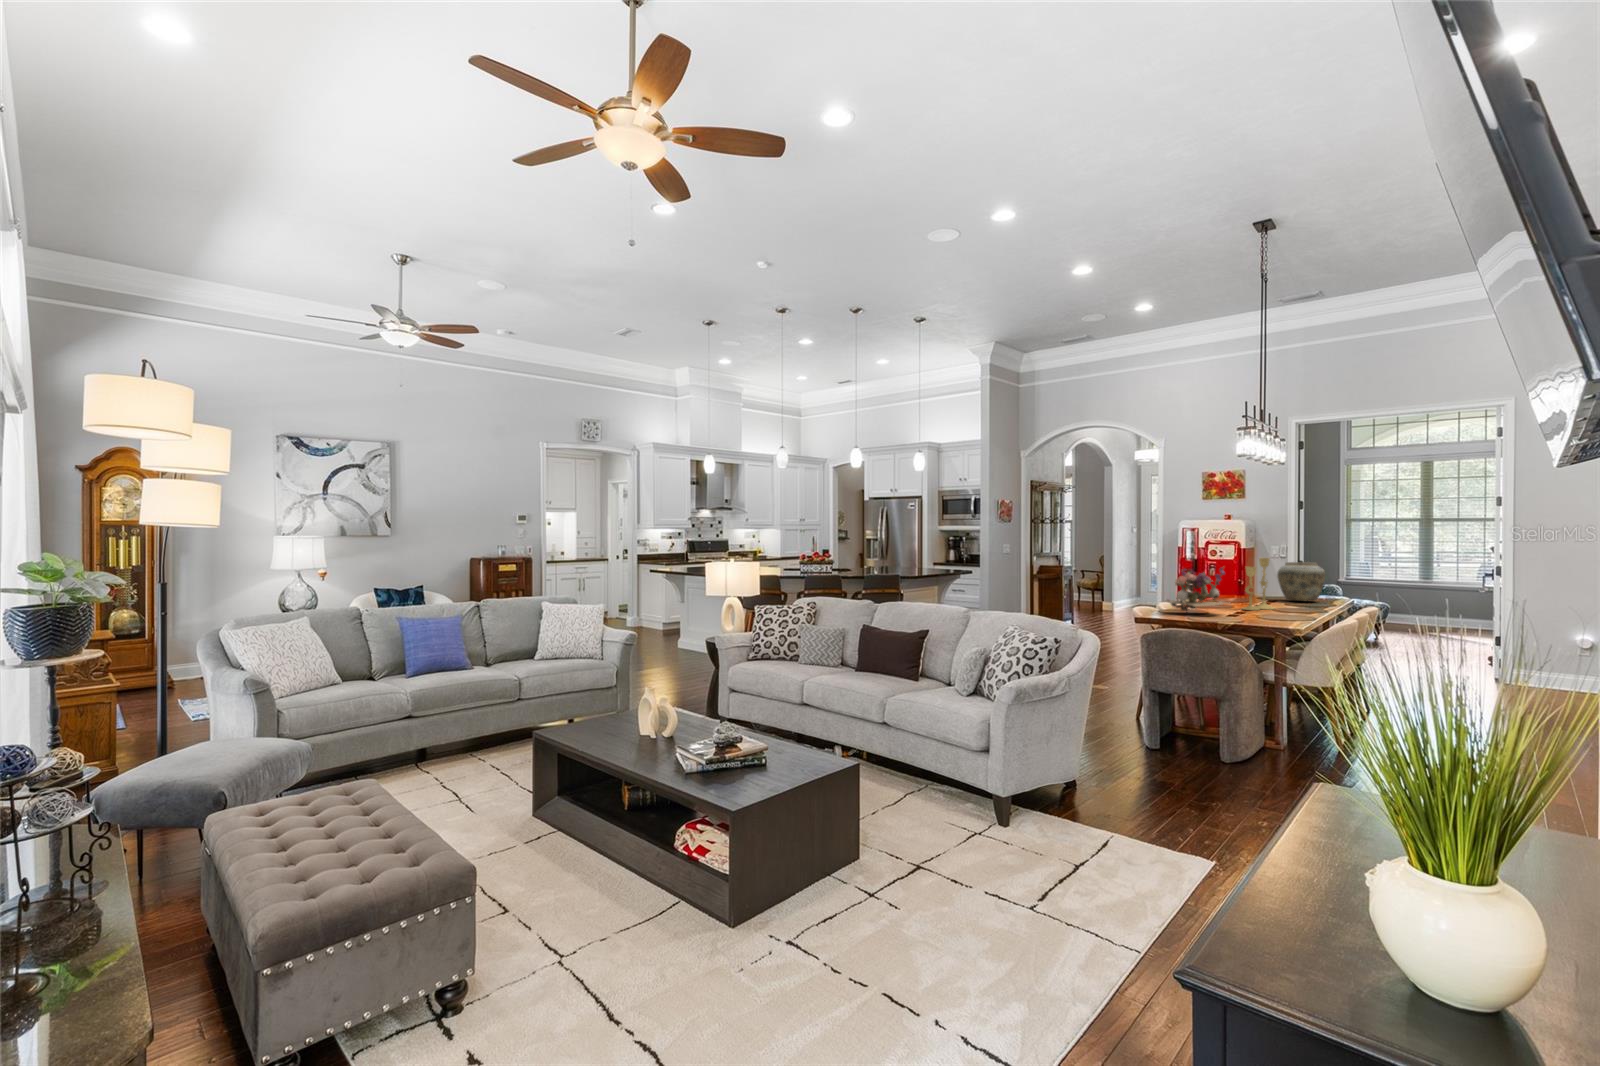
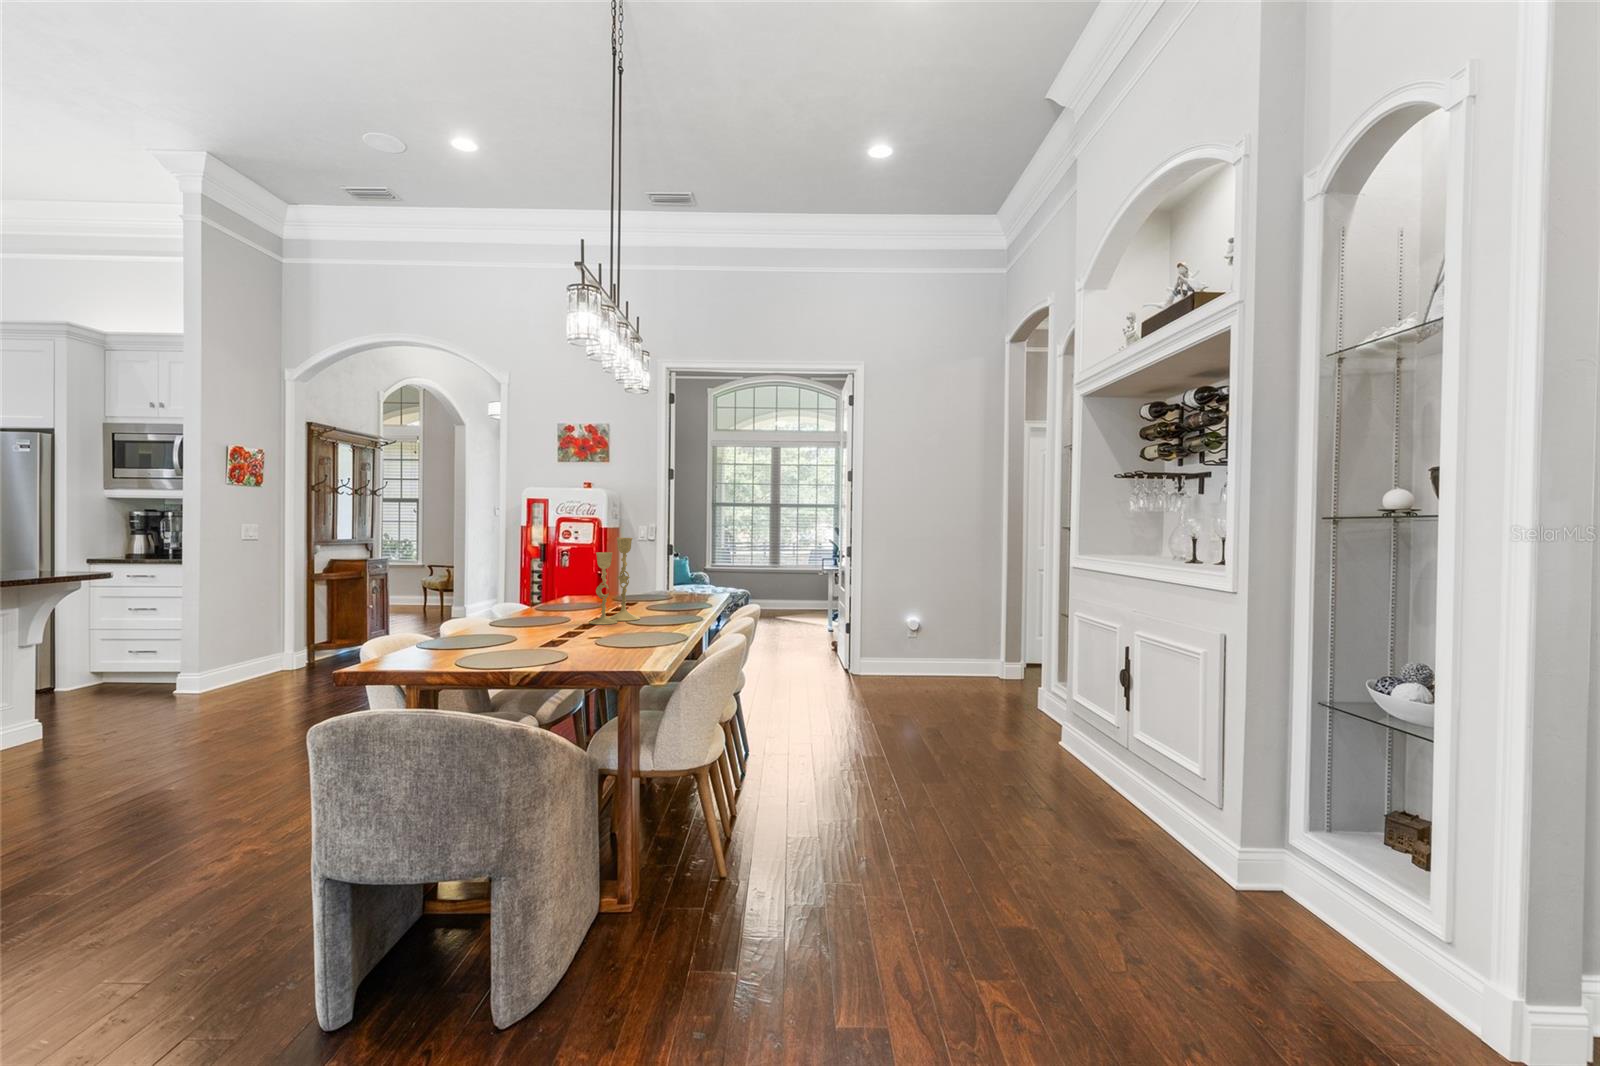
vase: present [1277,562,1326,601] -> none [644,546,702,601]
flower arrangement: present [1167,568,1225,611] -> none [443,552,568,643]

